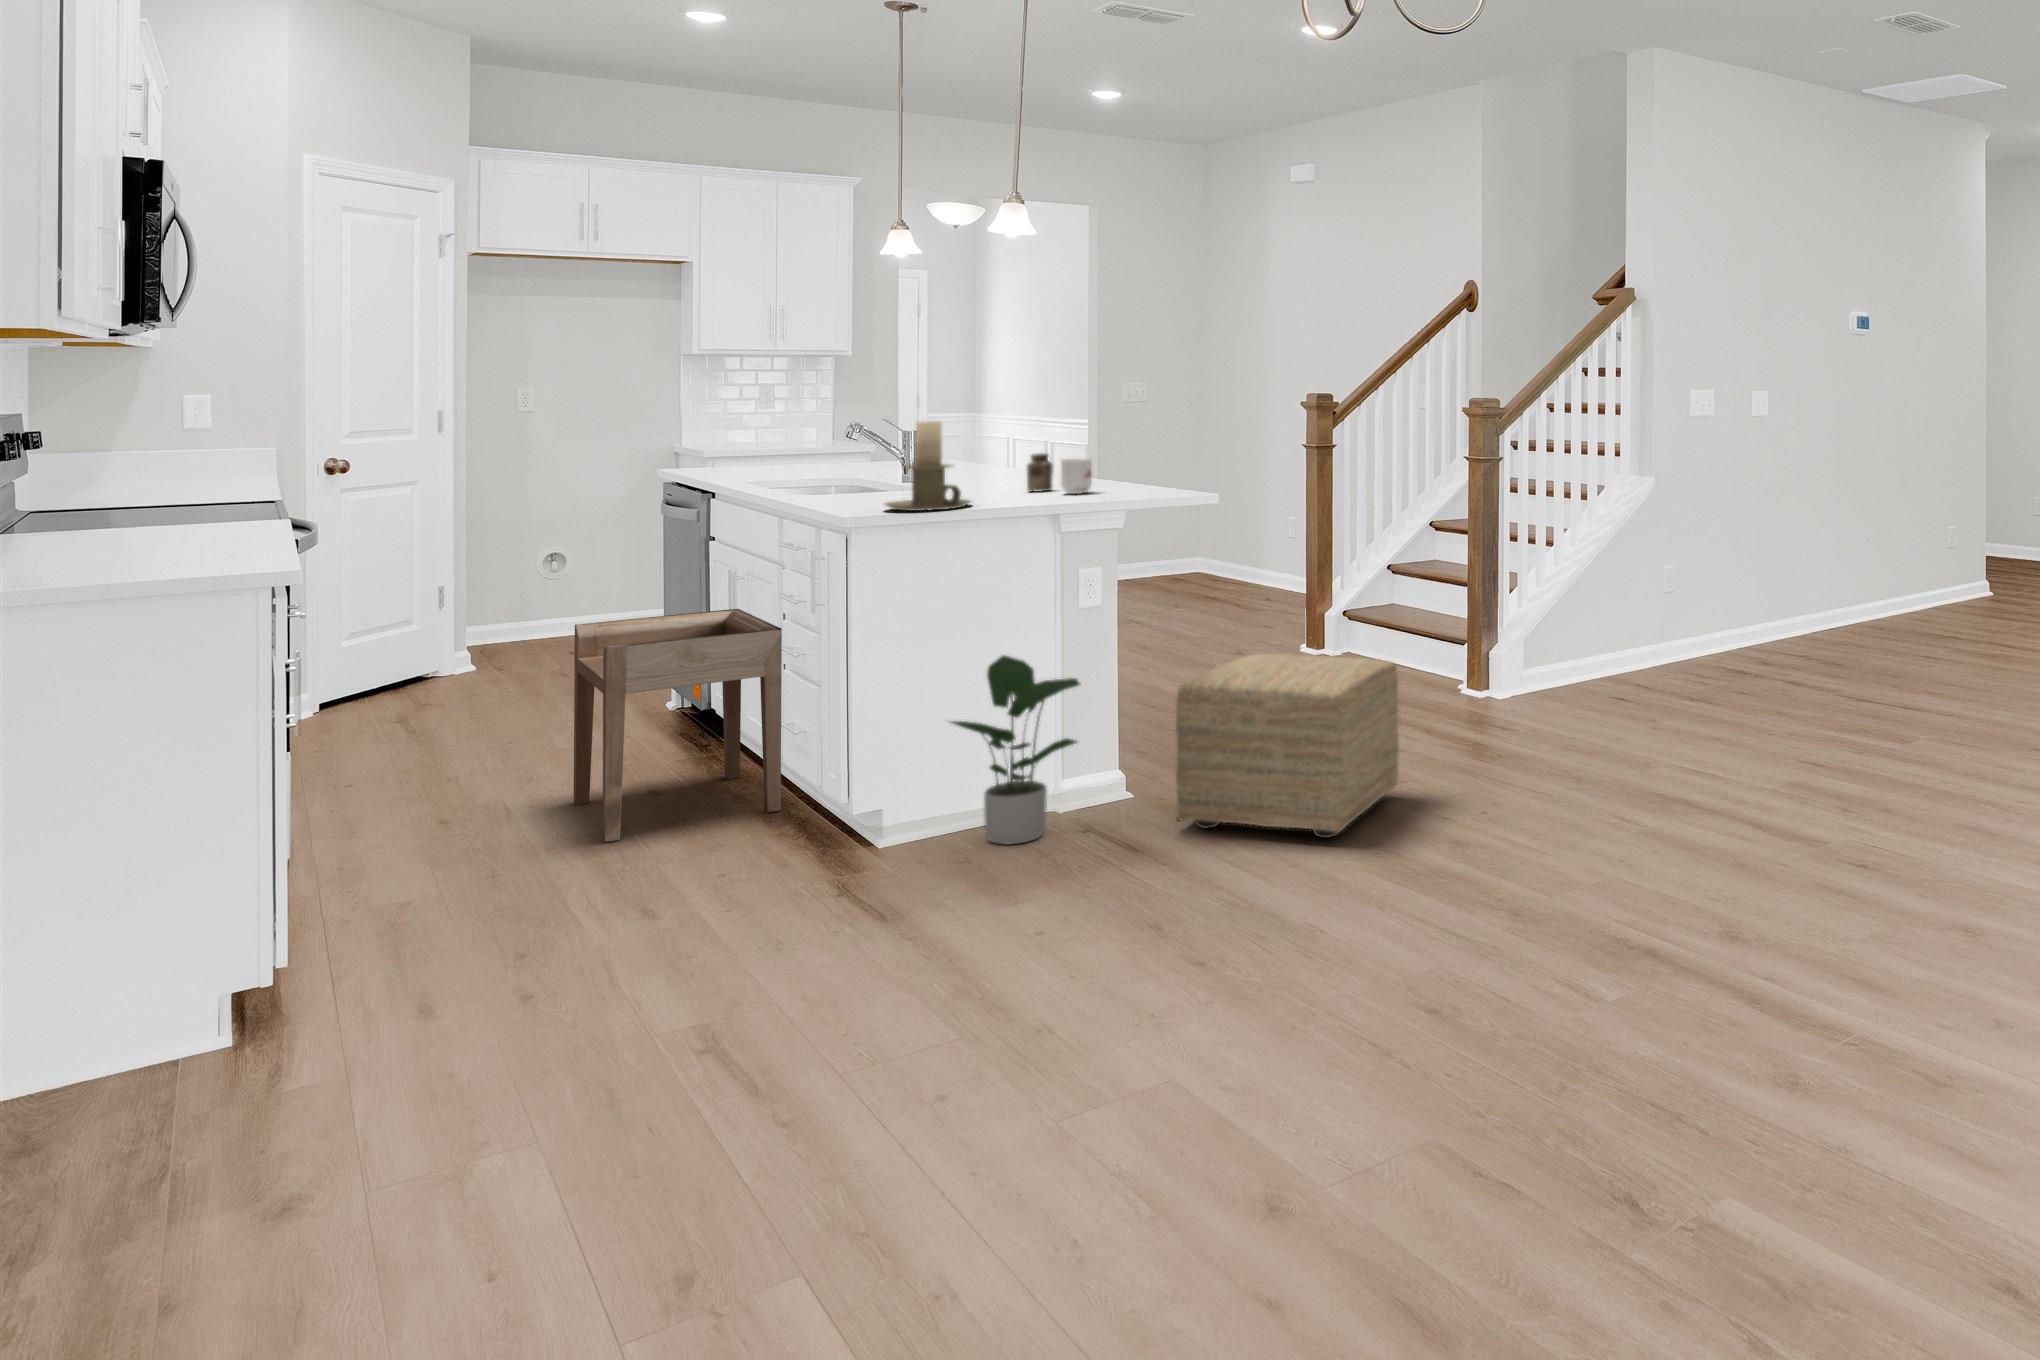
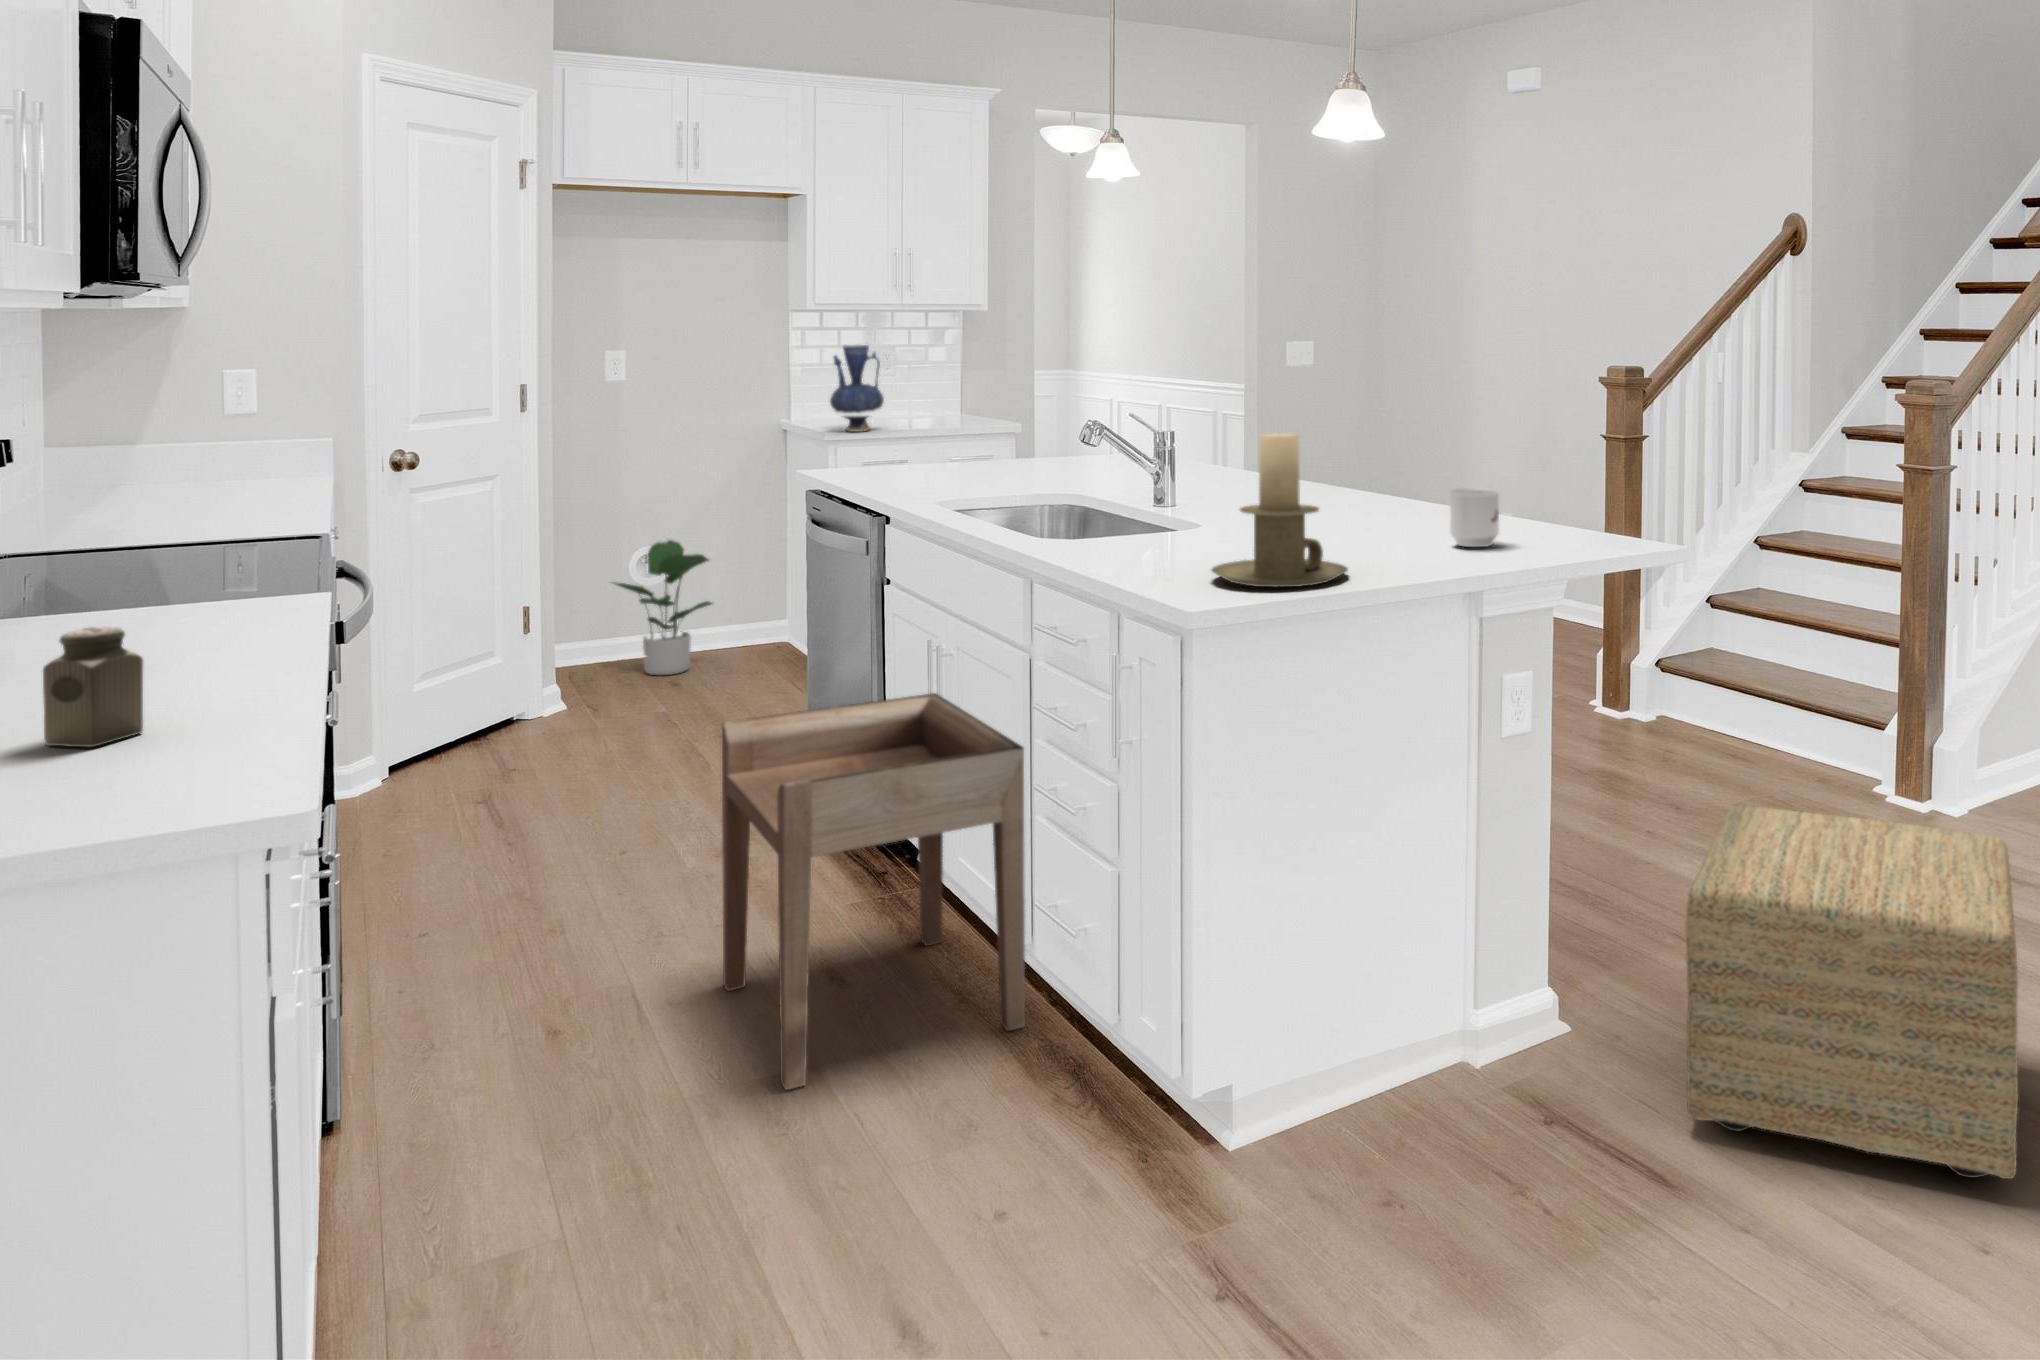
vase: none [713,383,760,453] -> present [830,345,884,432]
salt shaker: present [1027,453,1053,492] -> present [43,627,143,747]
potted plant: present [952,655,1080,844] -> present [615,540,712,675]

